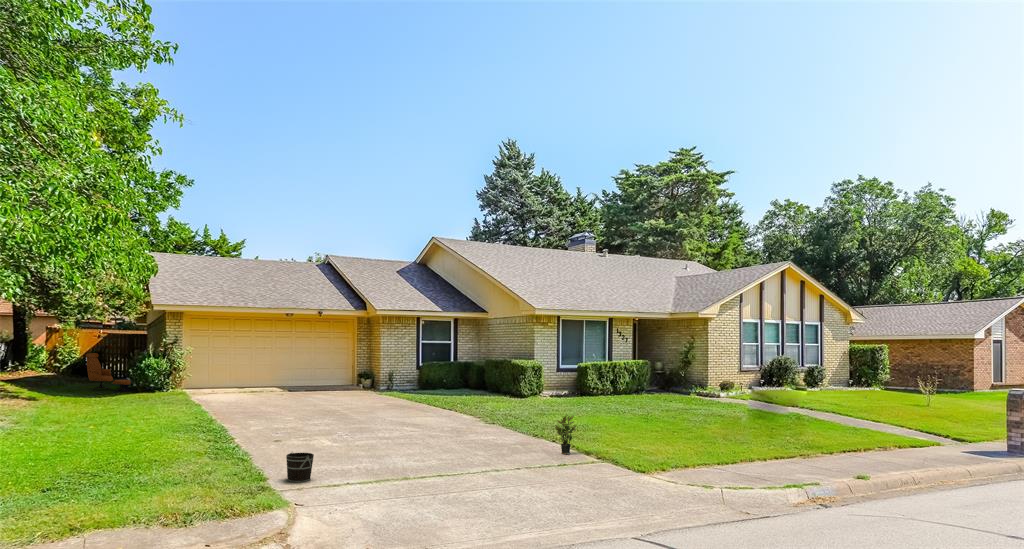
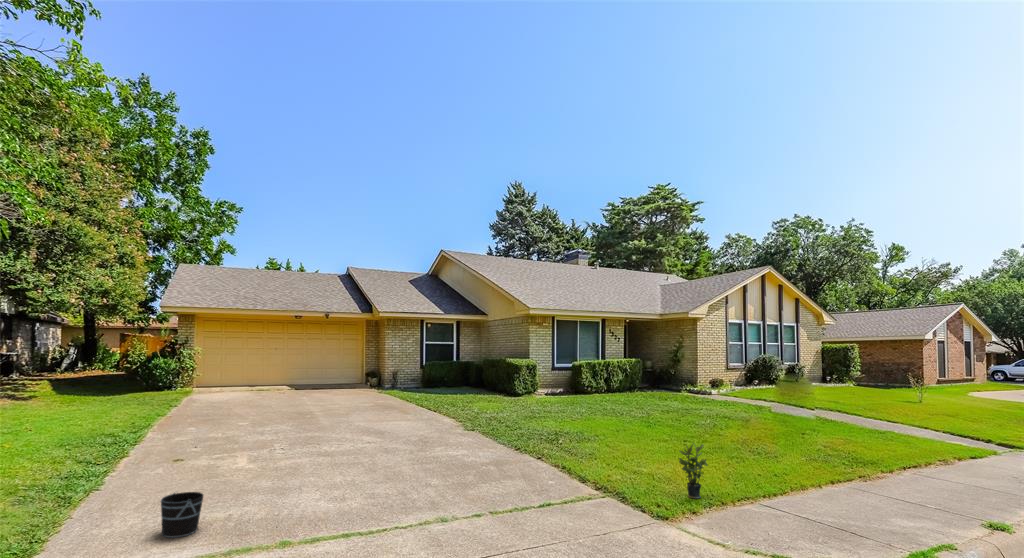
lounge chair: present [86,353,131,391] -> none [95,354,138,391]
potted plant: present [555,415,576,455] -> present [679,445,707,499]

